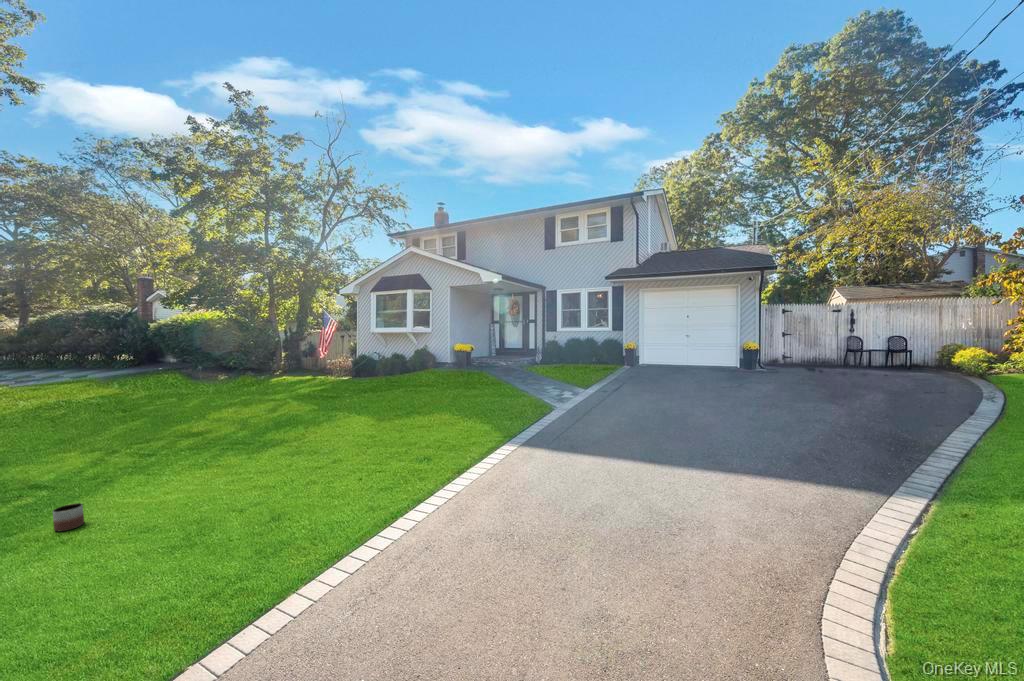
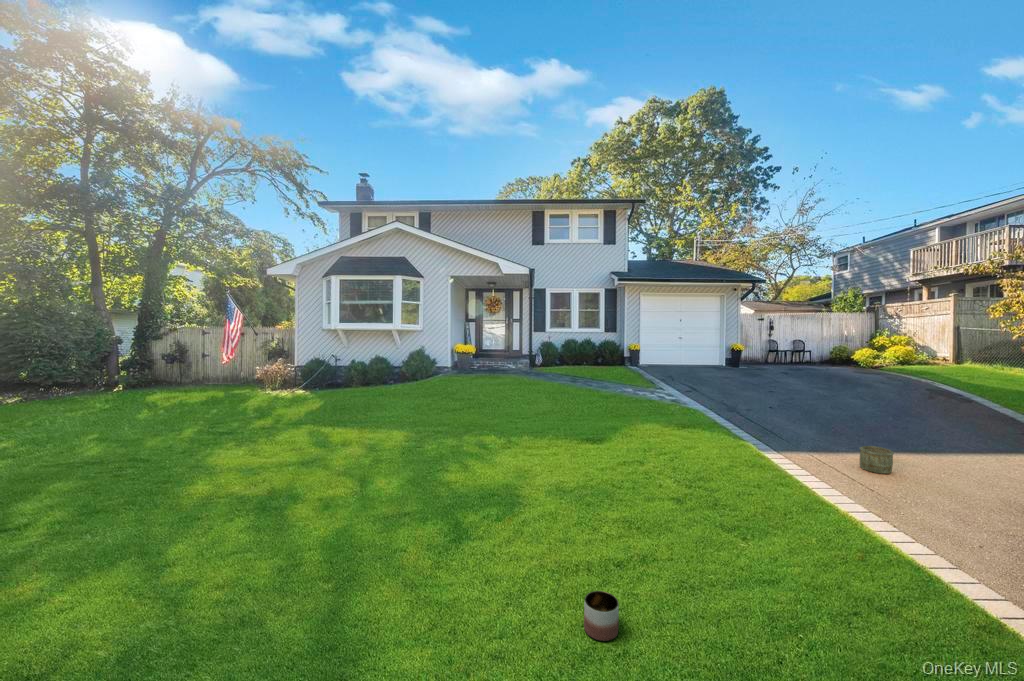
wooden bucket: none [542,448,571,478] -> present [860,446,894,474]

